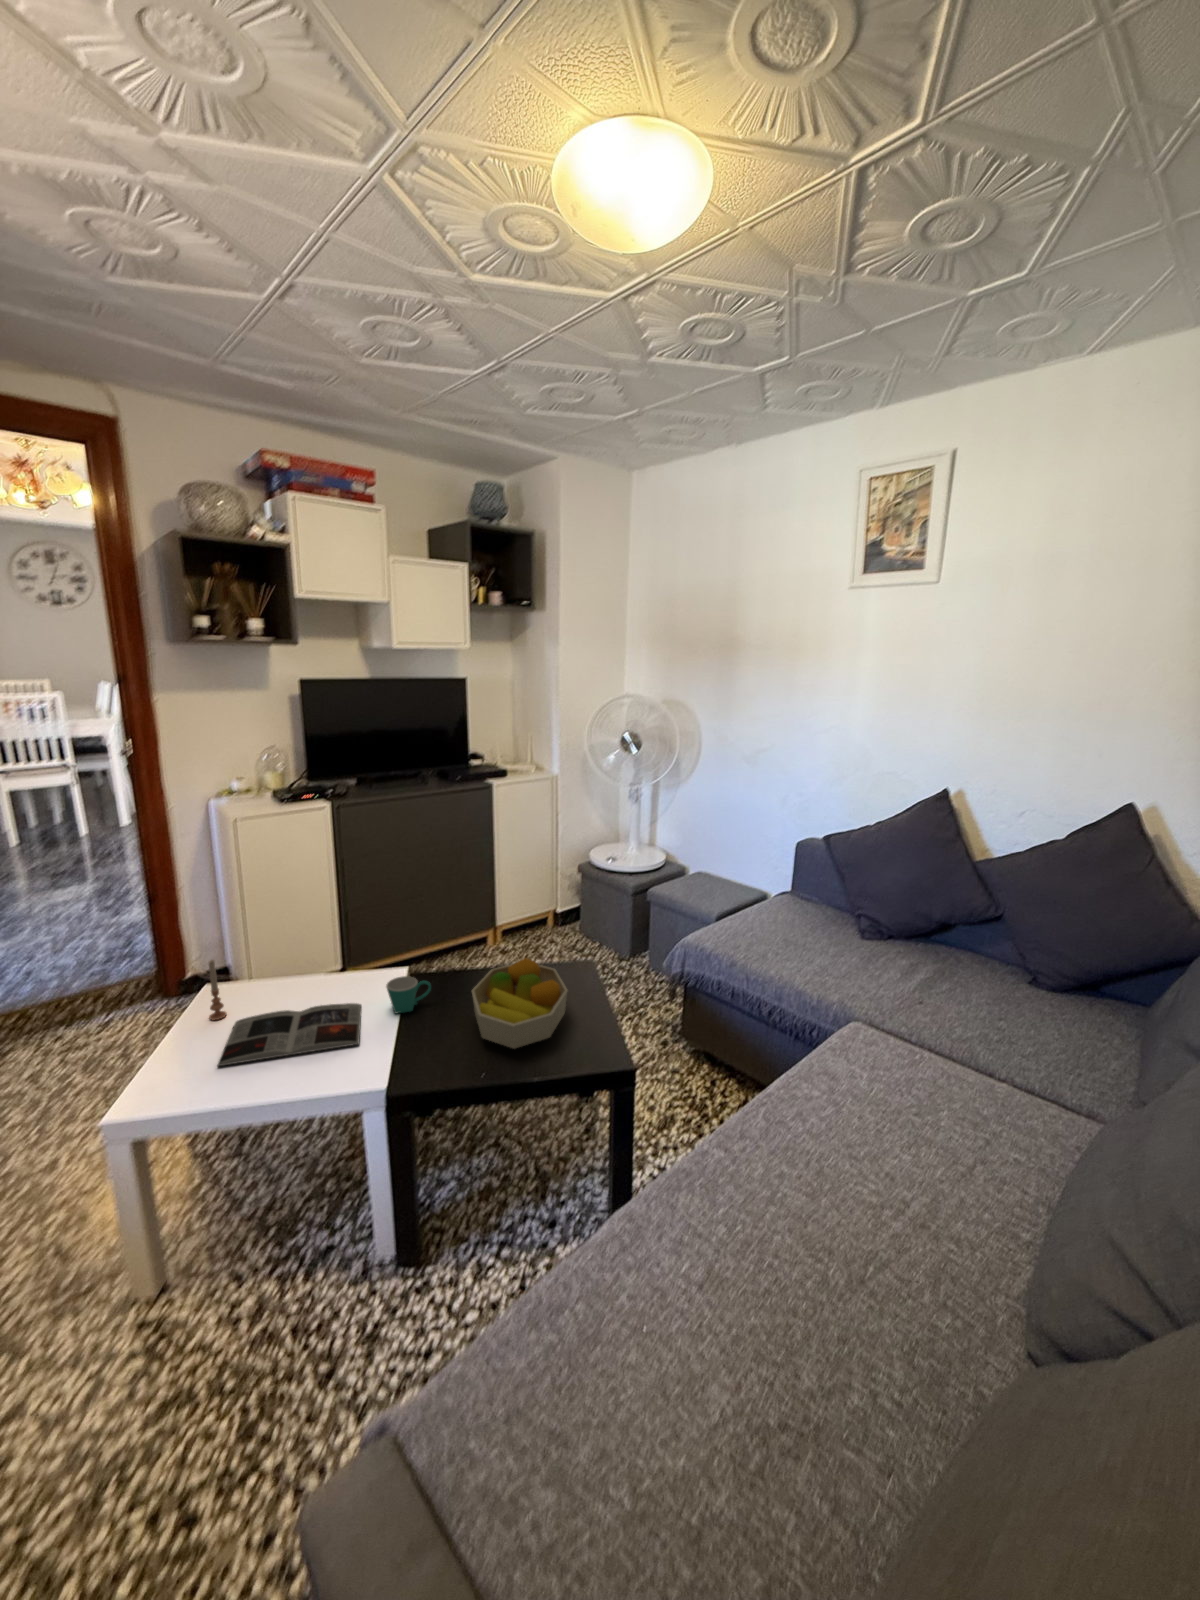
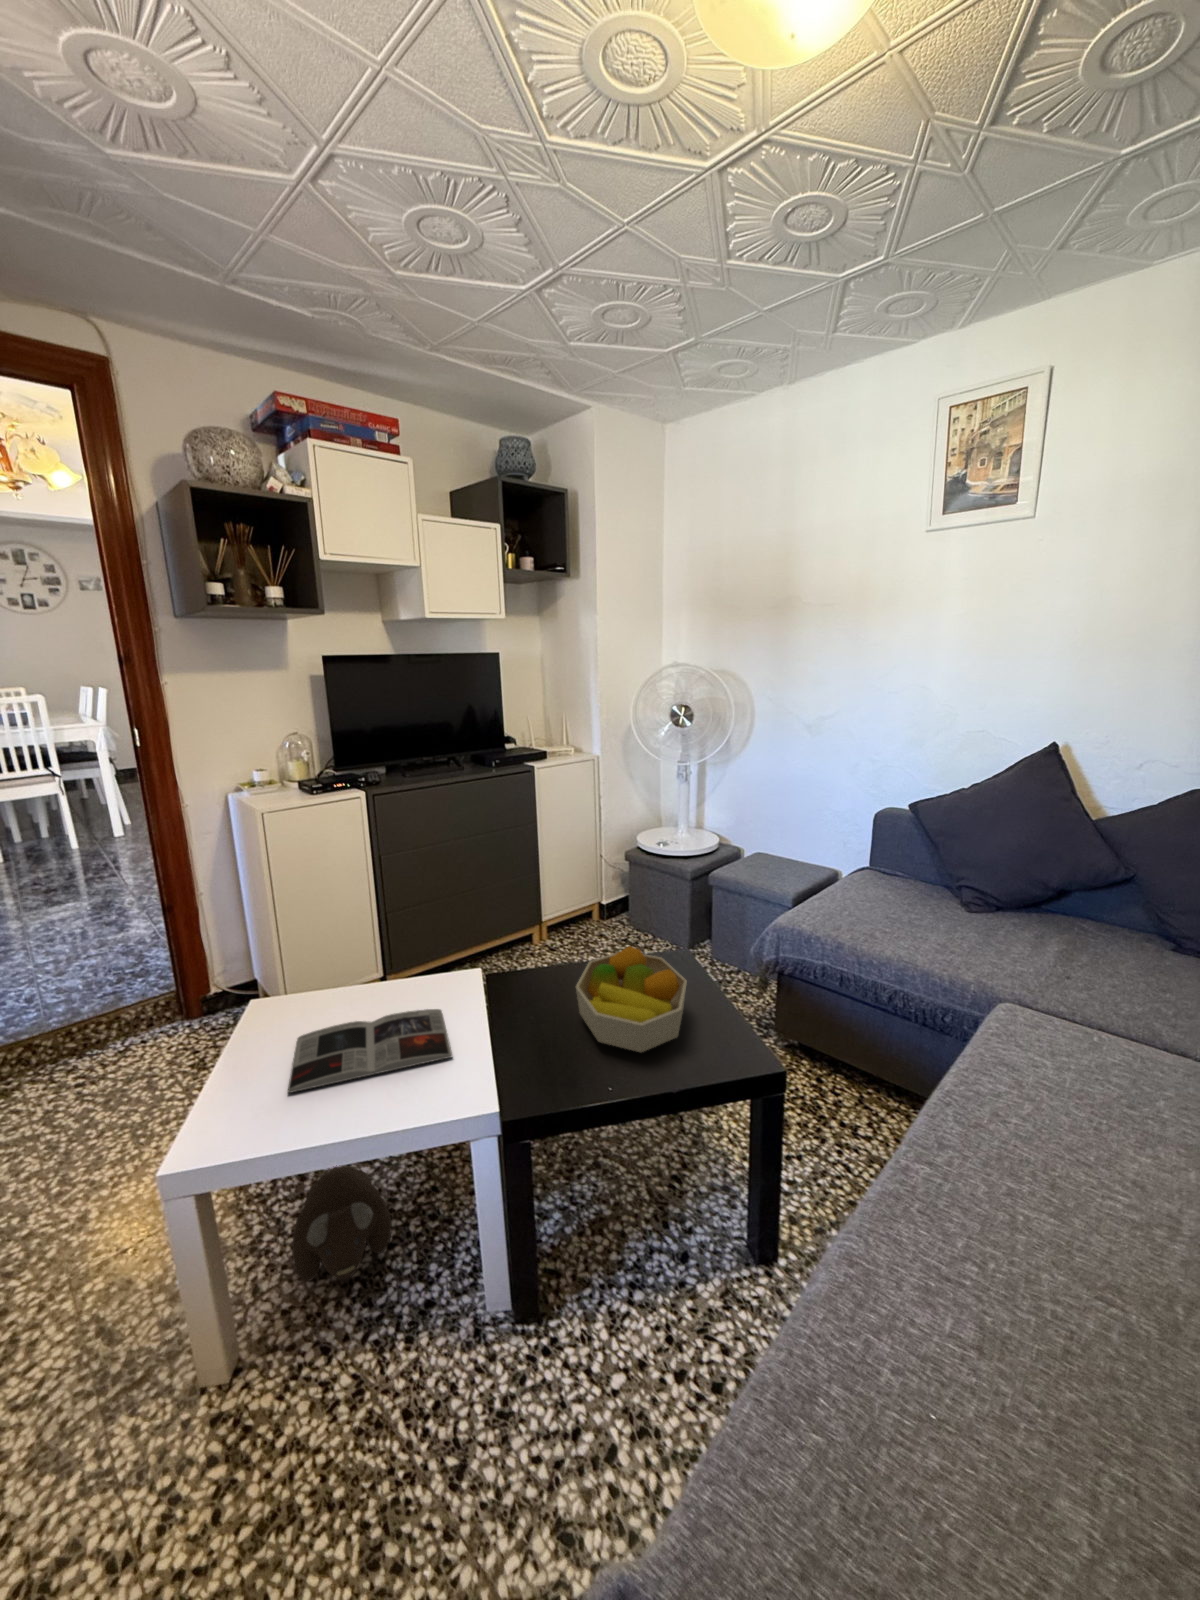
candle: present [209,960,227,1020] -> none [263,965,285,1038]
mug: present [386,976,431,1013] -> none [472,974,523,1018]
plush toy: none [220,1132,307,1225] -> present [292,1165,392,1281]

